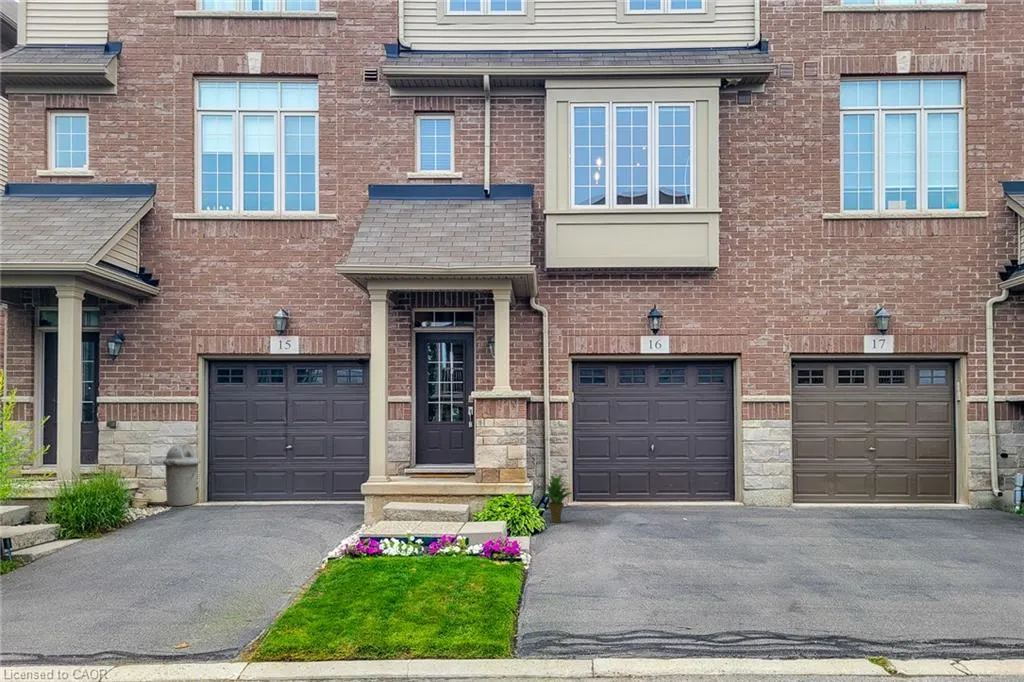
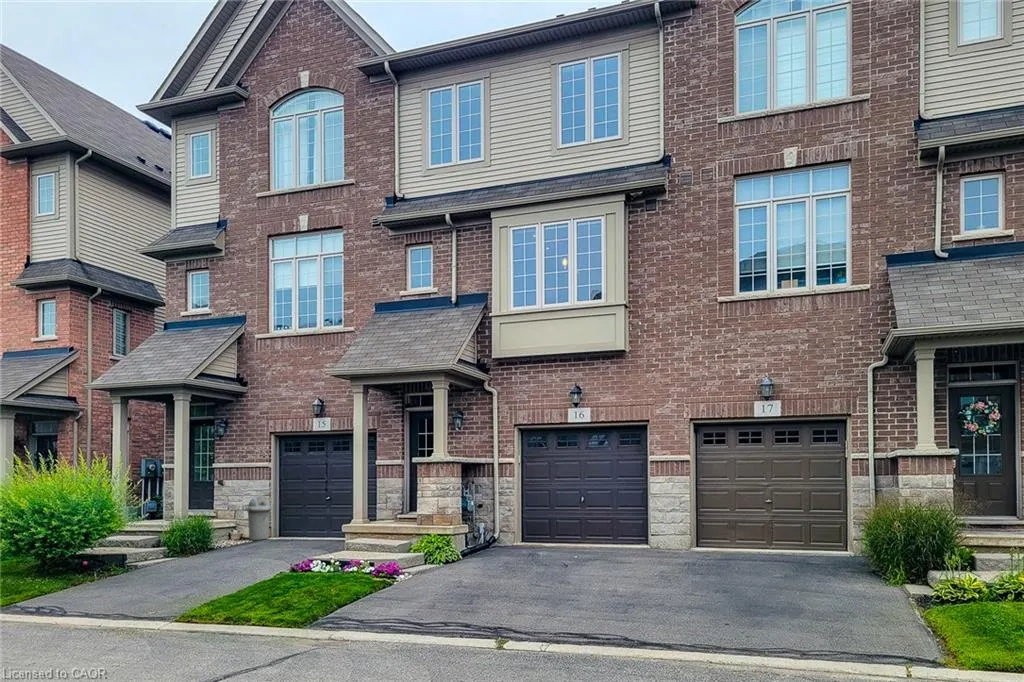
potted plant: present [542,475,571,523] -> none [462,521,489,558]

